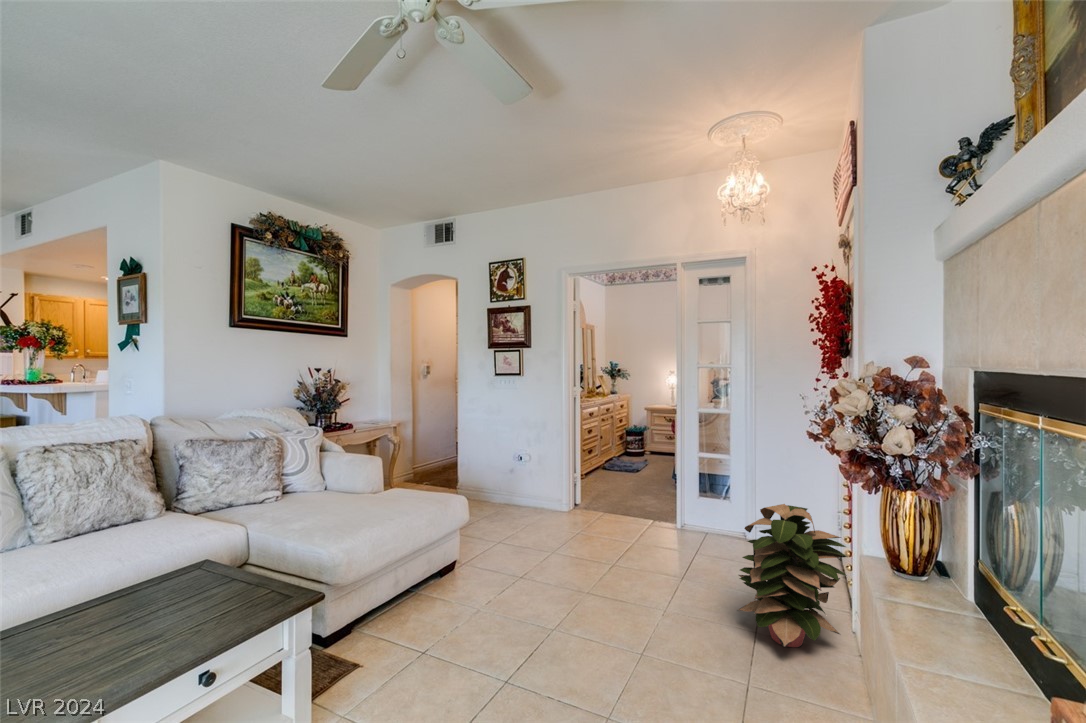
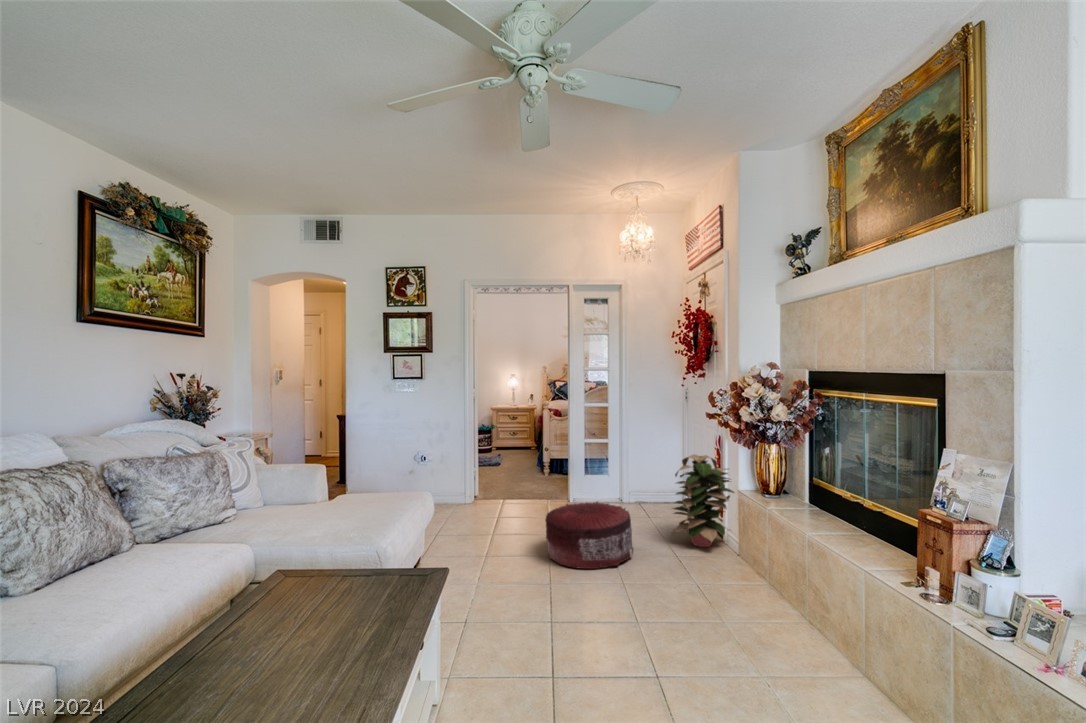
pouf: none [560,536,677,639] -> present [545,502,633,569]

